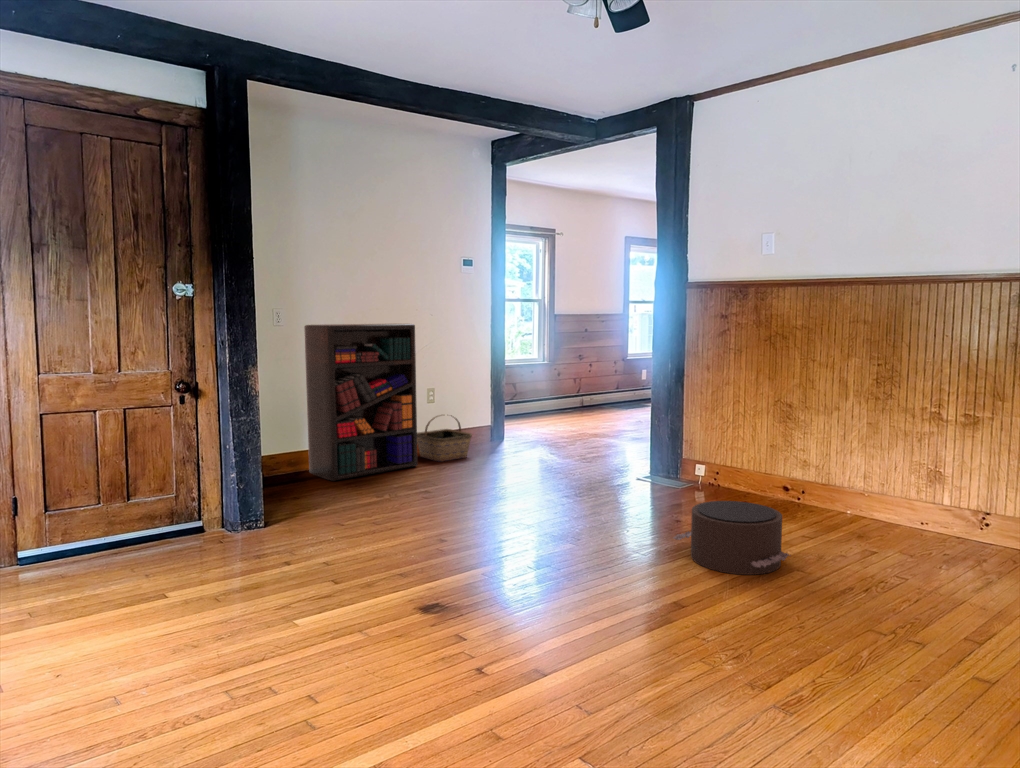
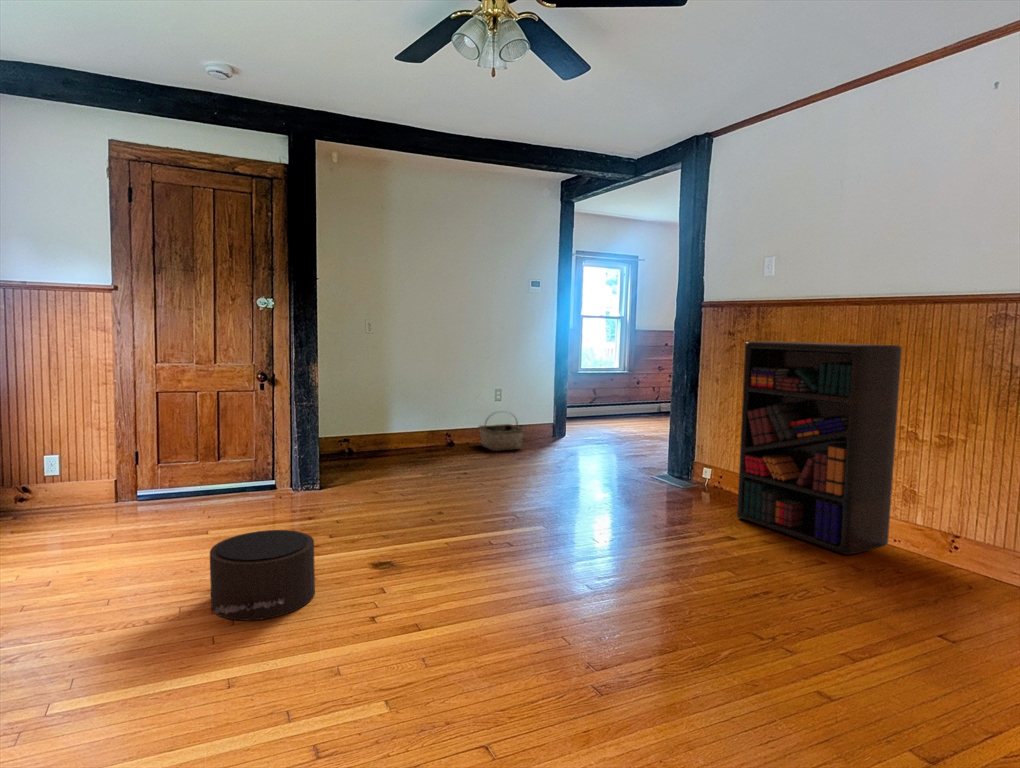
bookshelf: present [304,323,418,481] -> present [737,341,902,555]
pouf: present [673,501,789,575] -> present [210,530,315,620]

